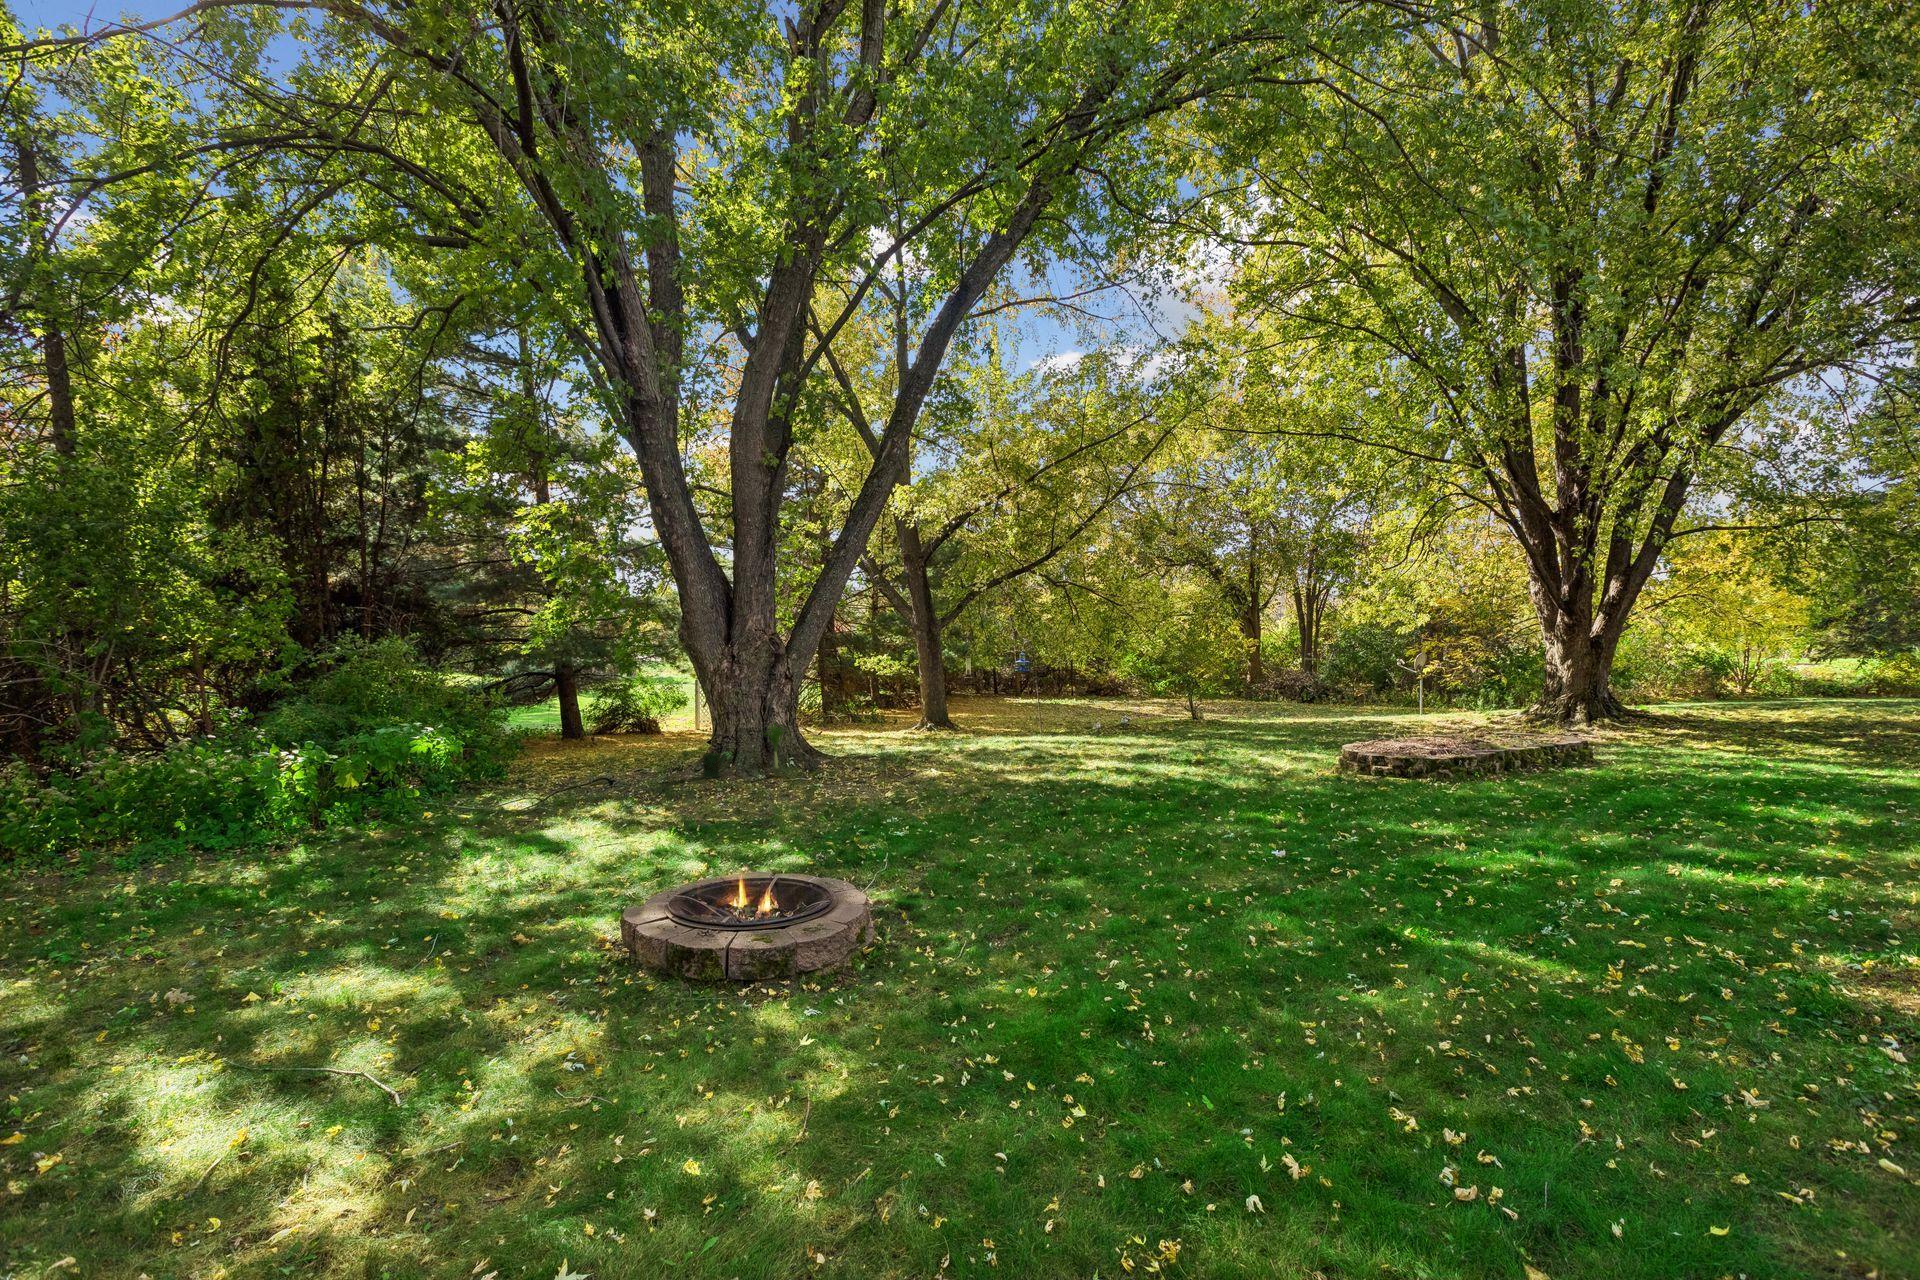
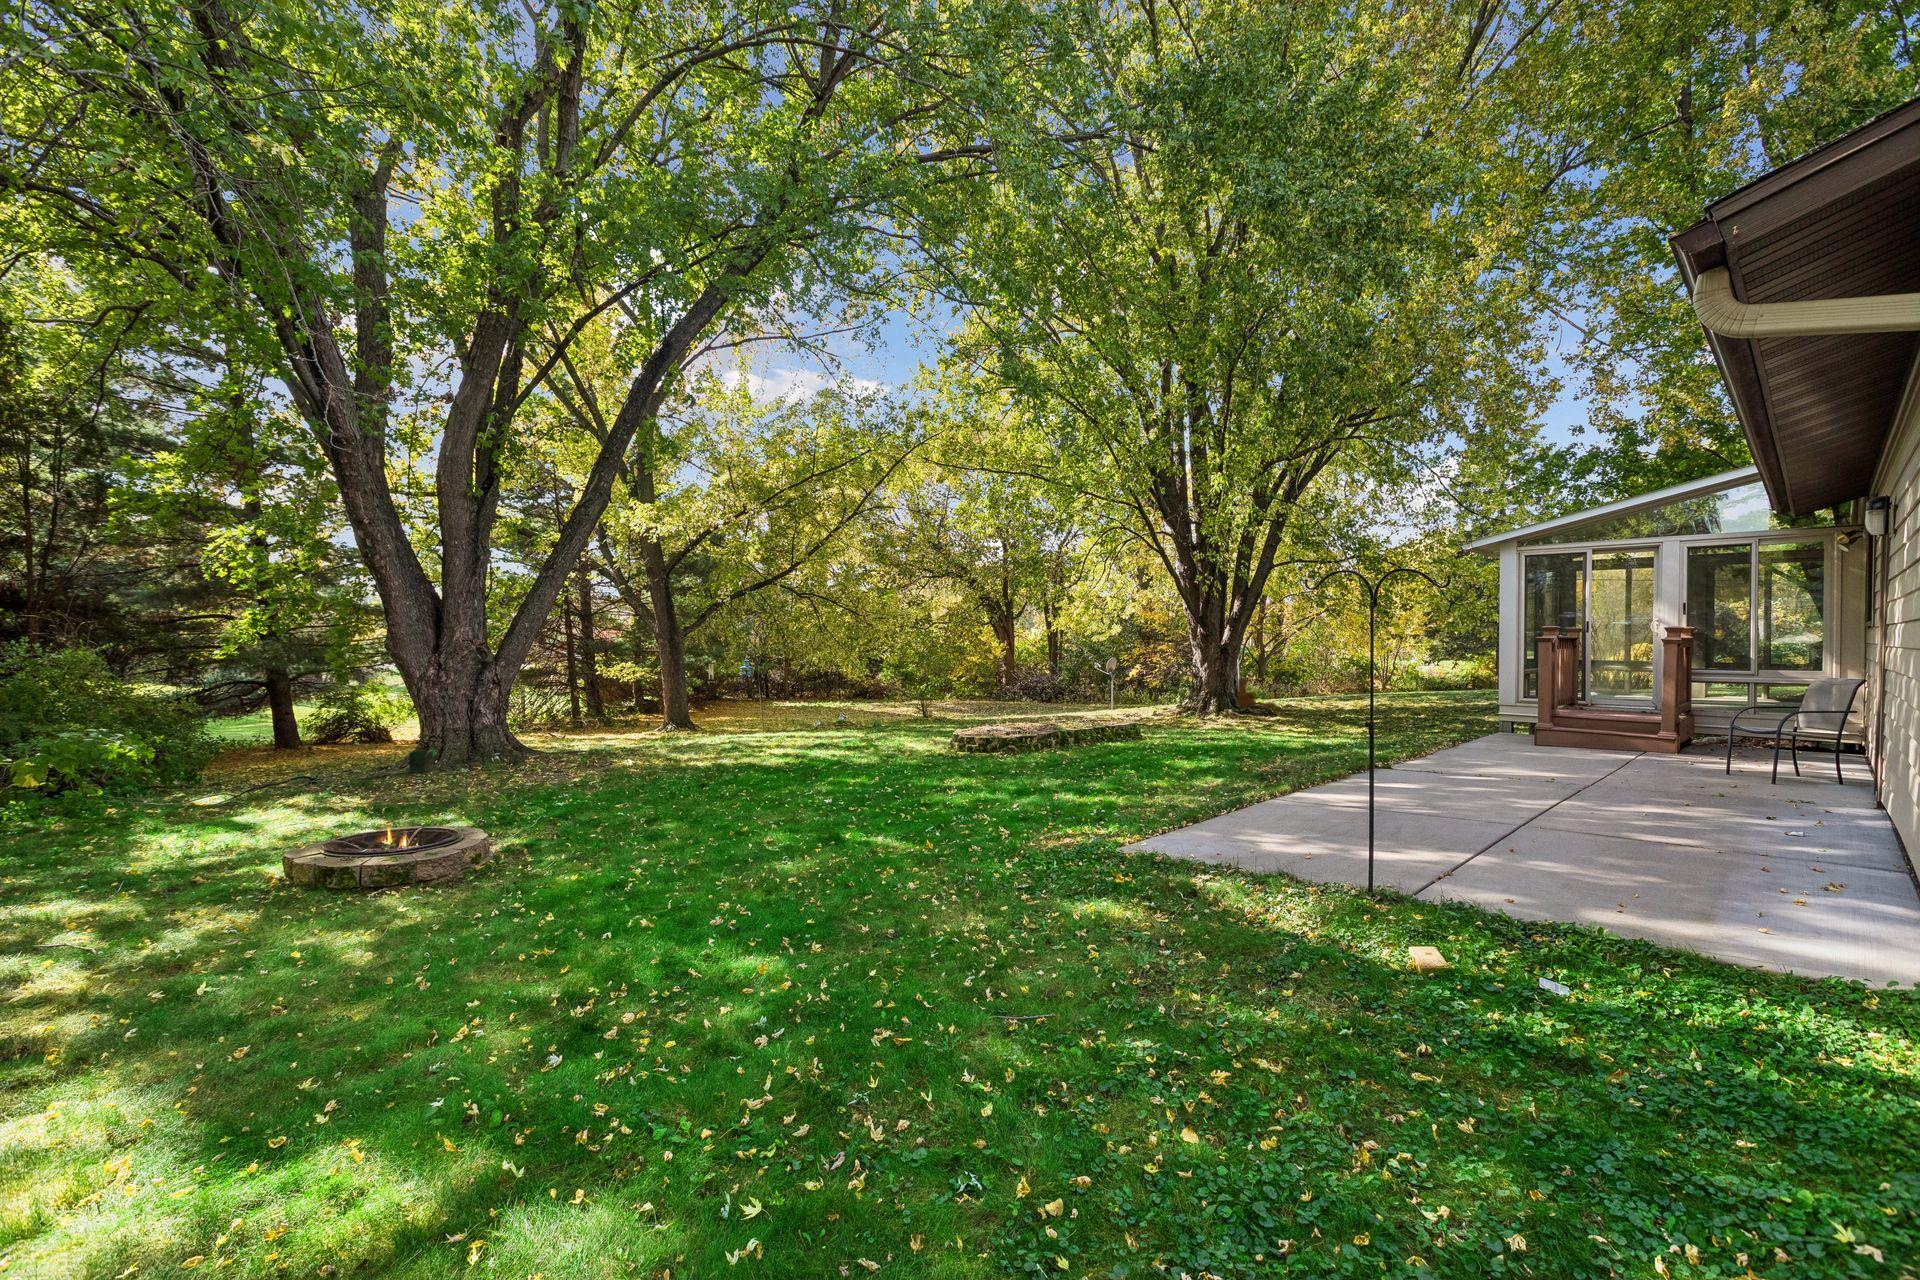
lounge chair: none [1609,679,1676,727] -> present [1237,678,1276,715]
potted plant: present [766,724,783,777] -> none [462,715,502,770]

